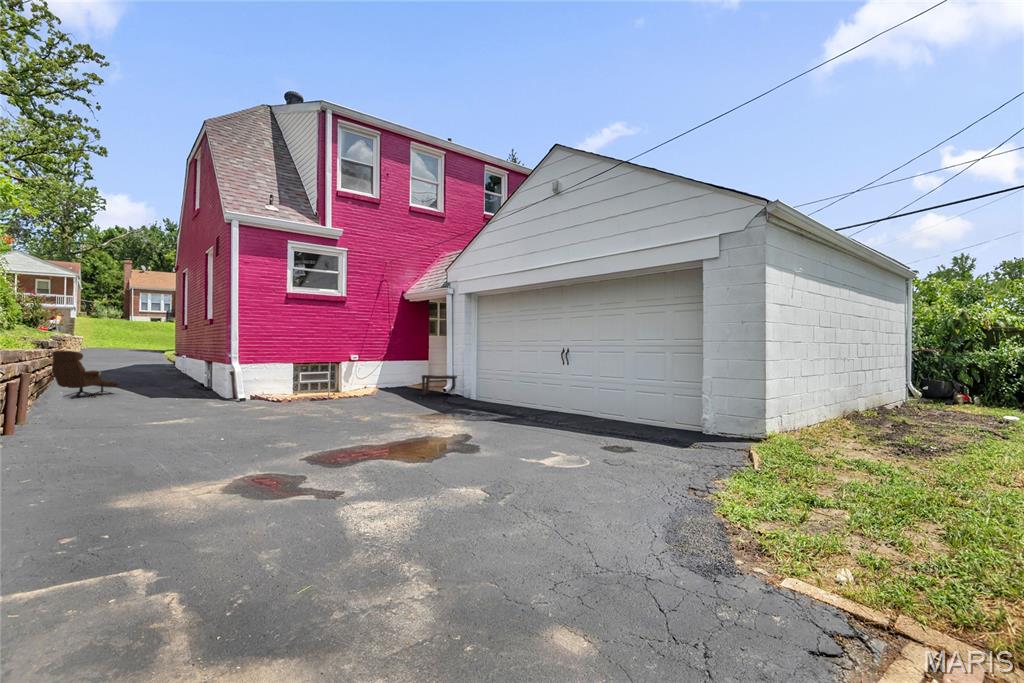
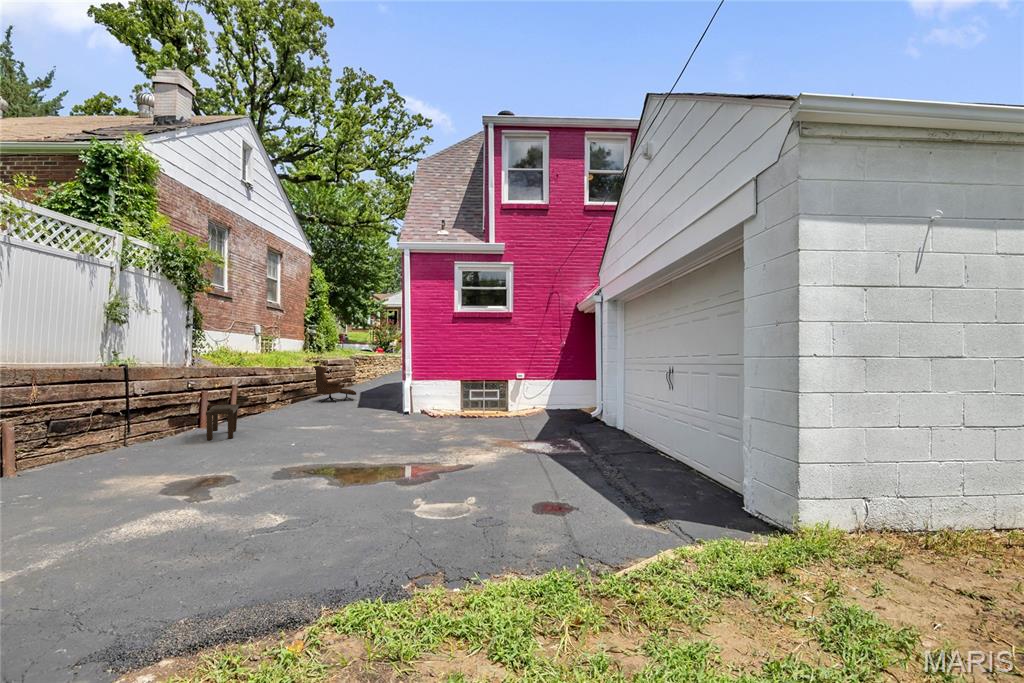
bench: present [422,375,457,396] -> present [206,404,239,440]

